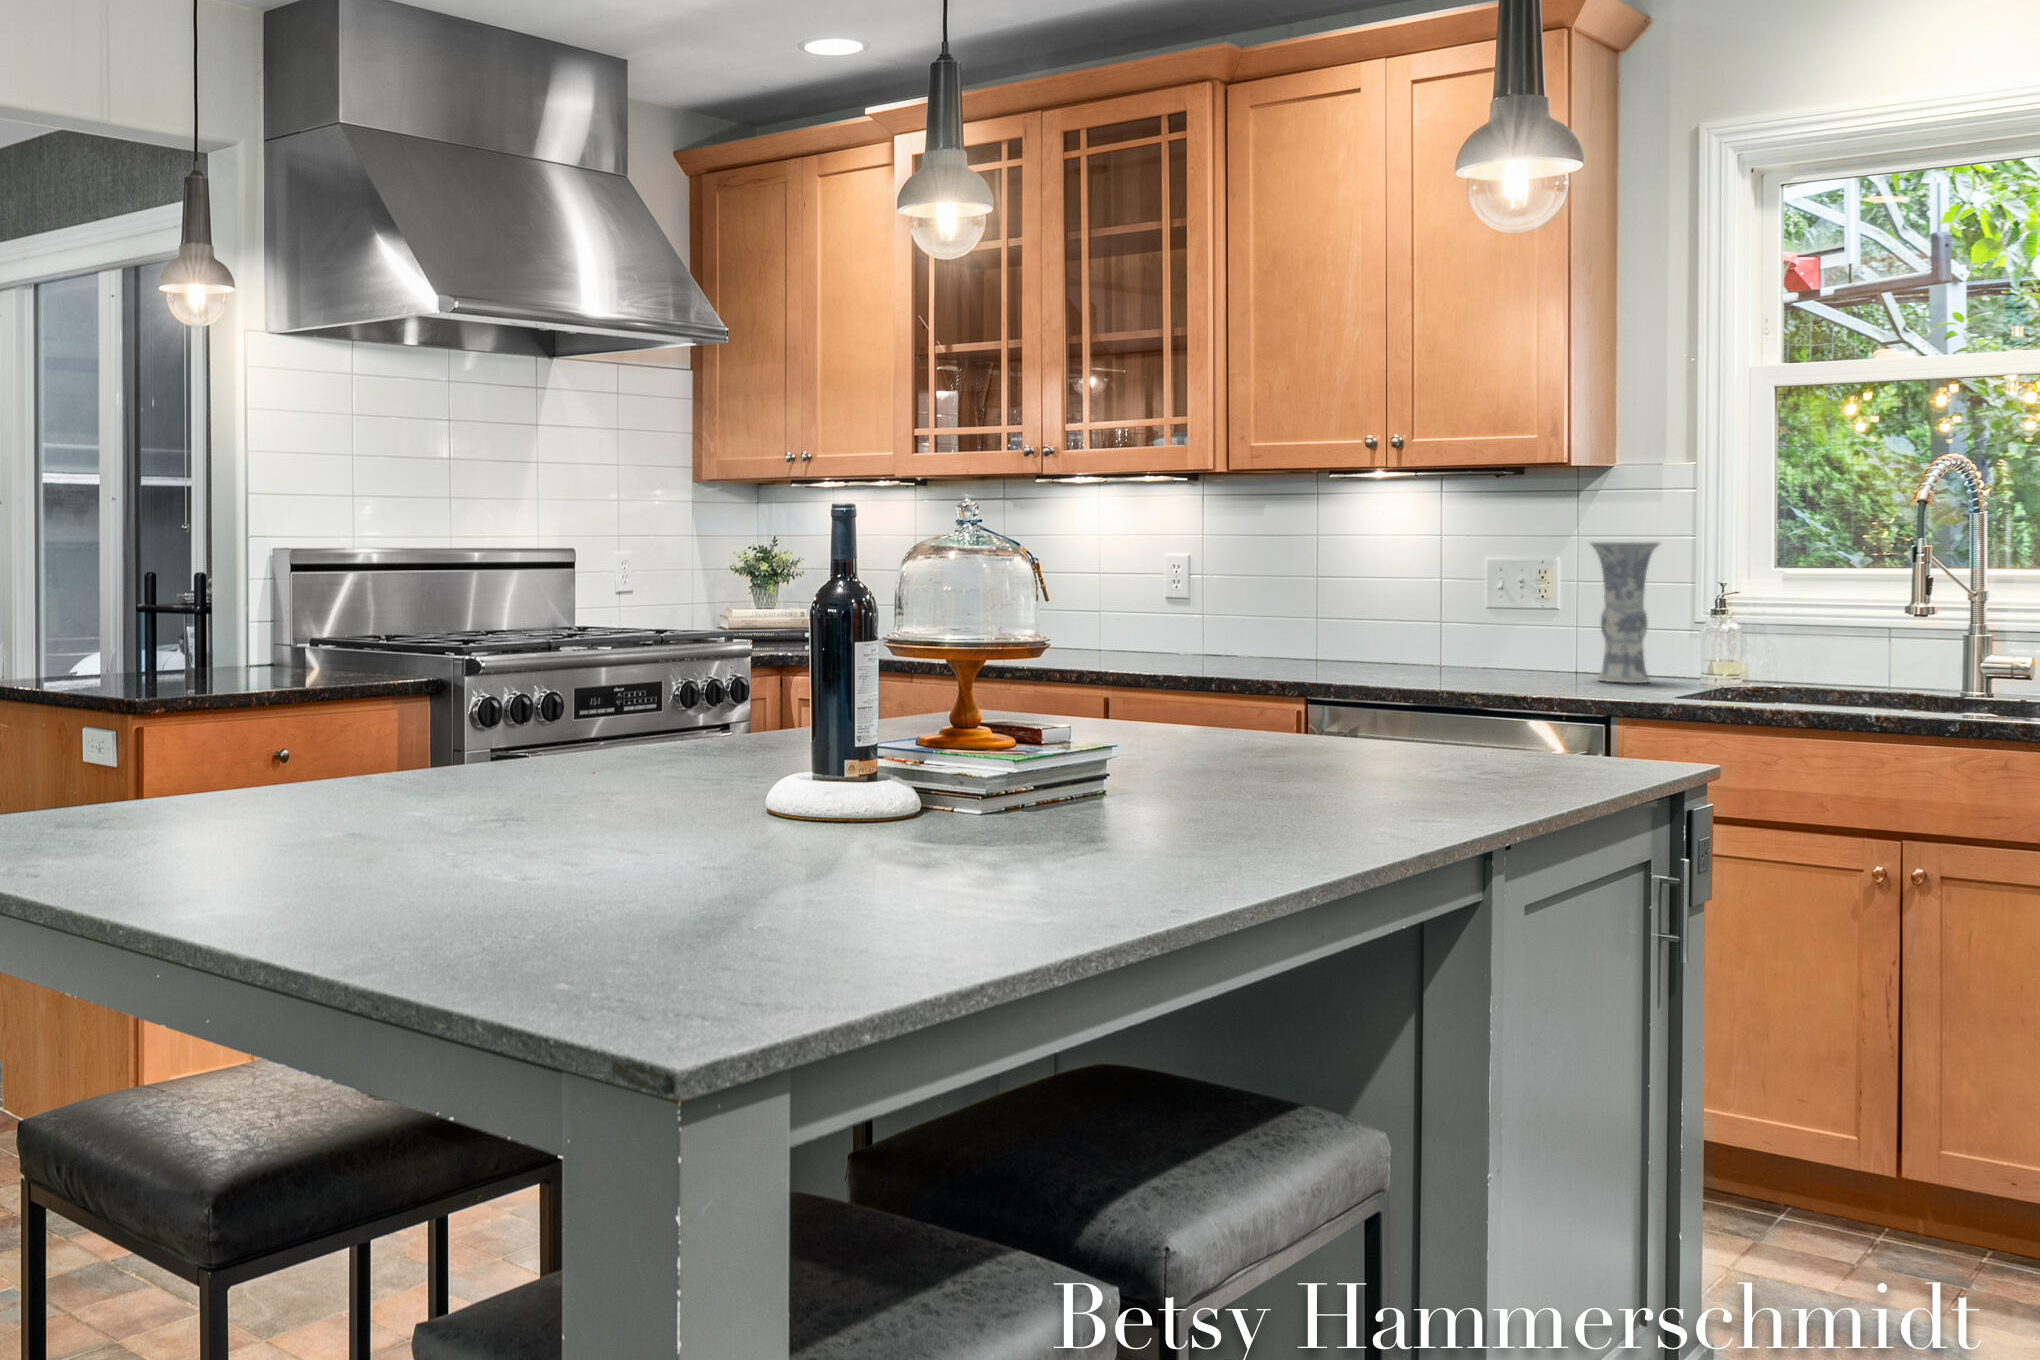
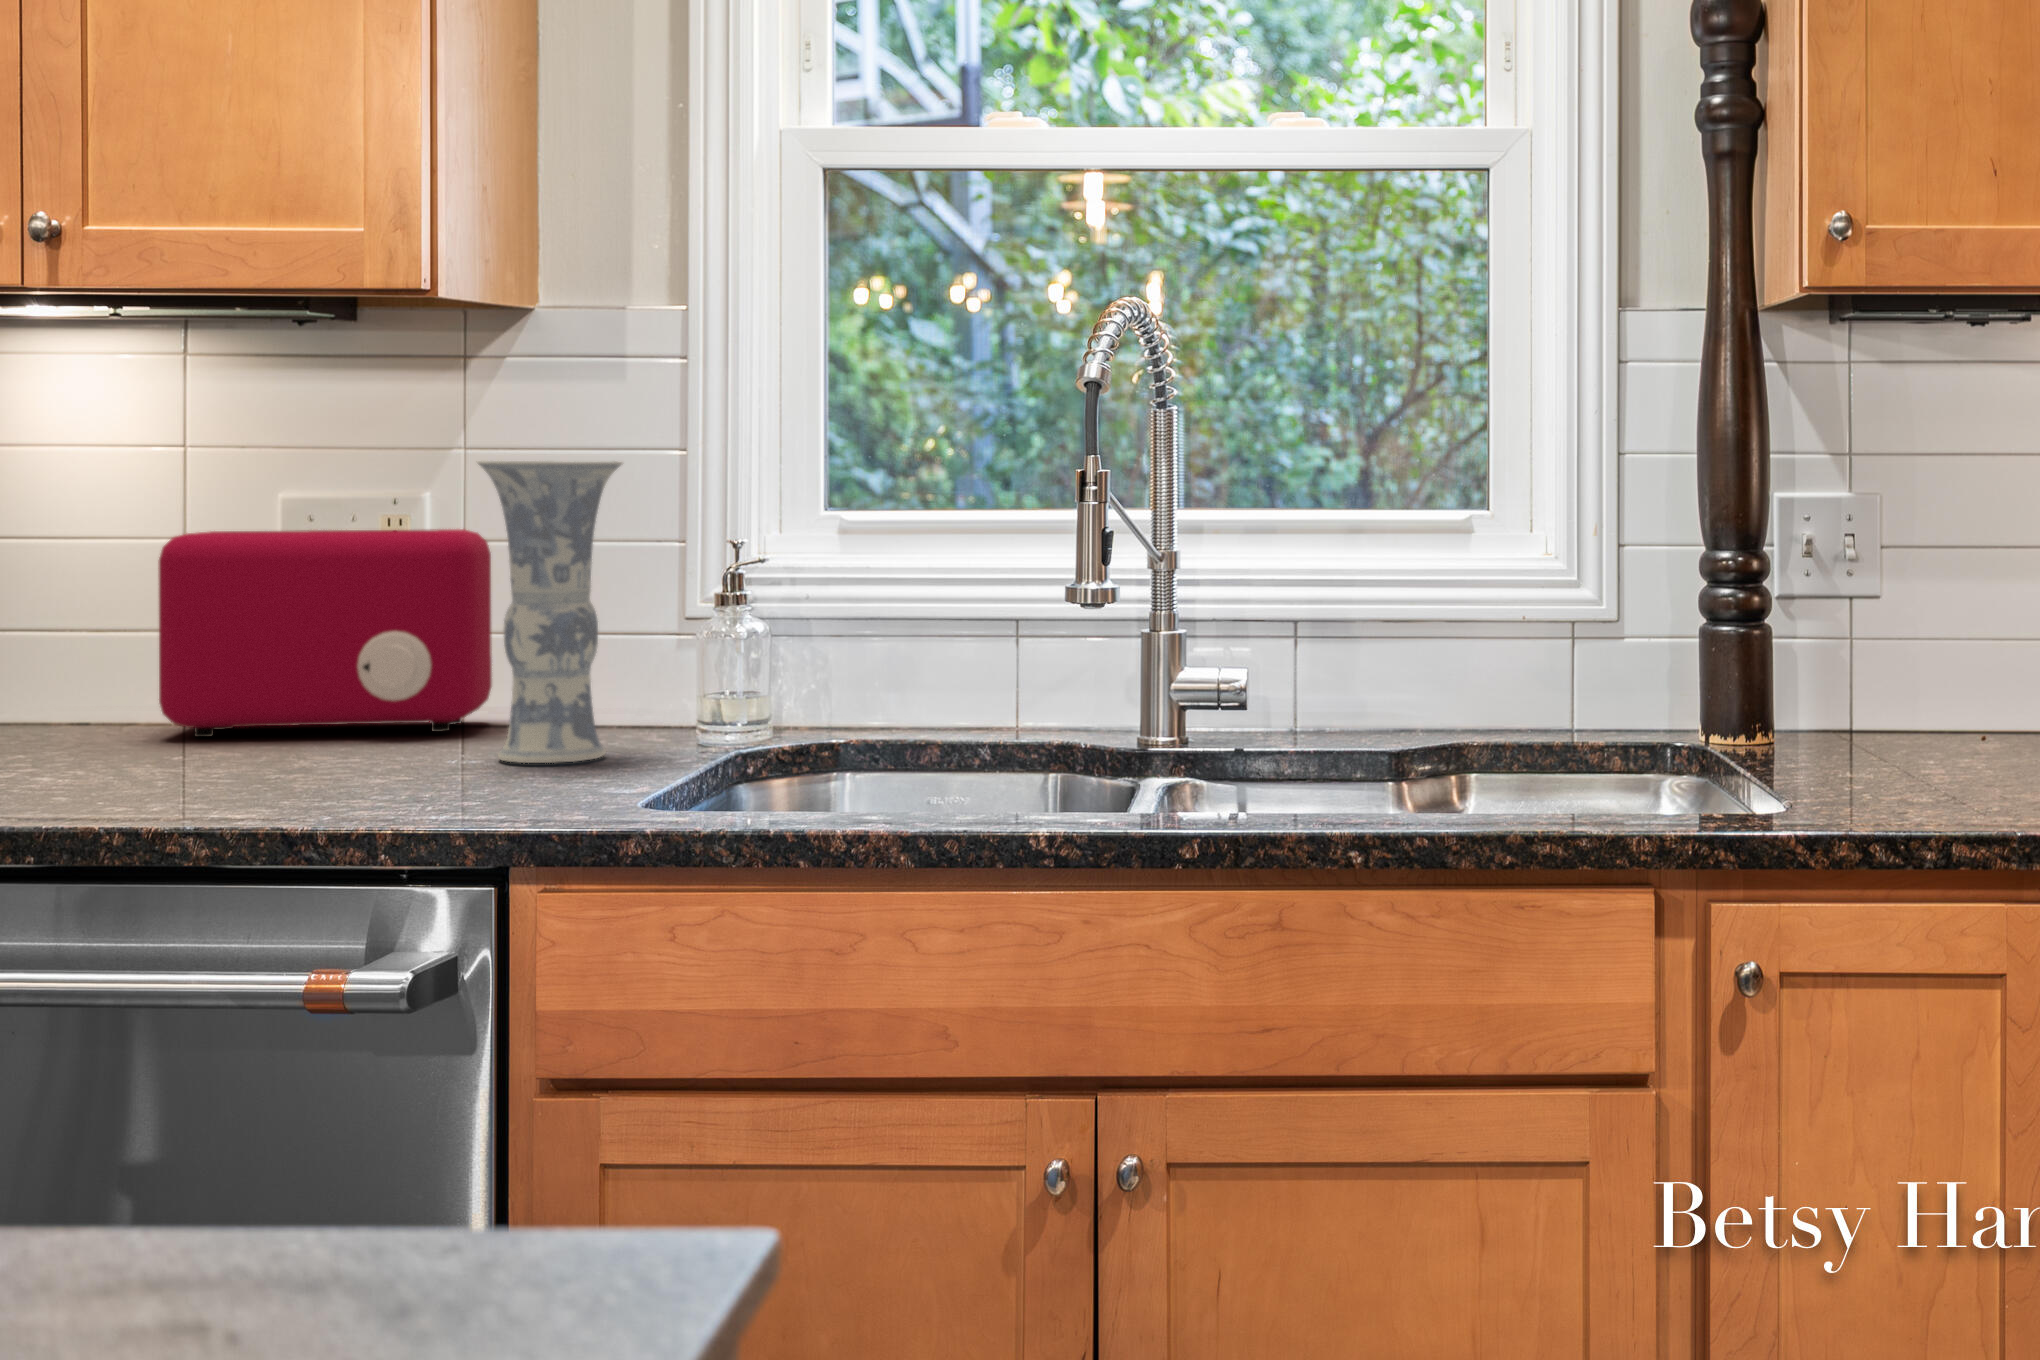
toaster: none [1435,573,1589,669] -> present [158,529,492,737]

